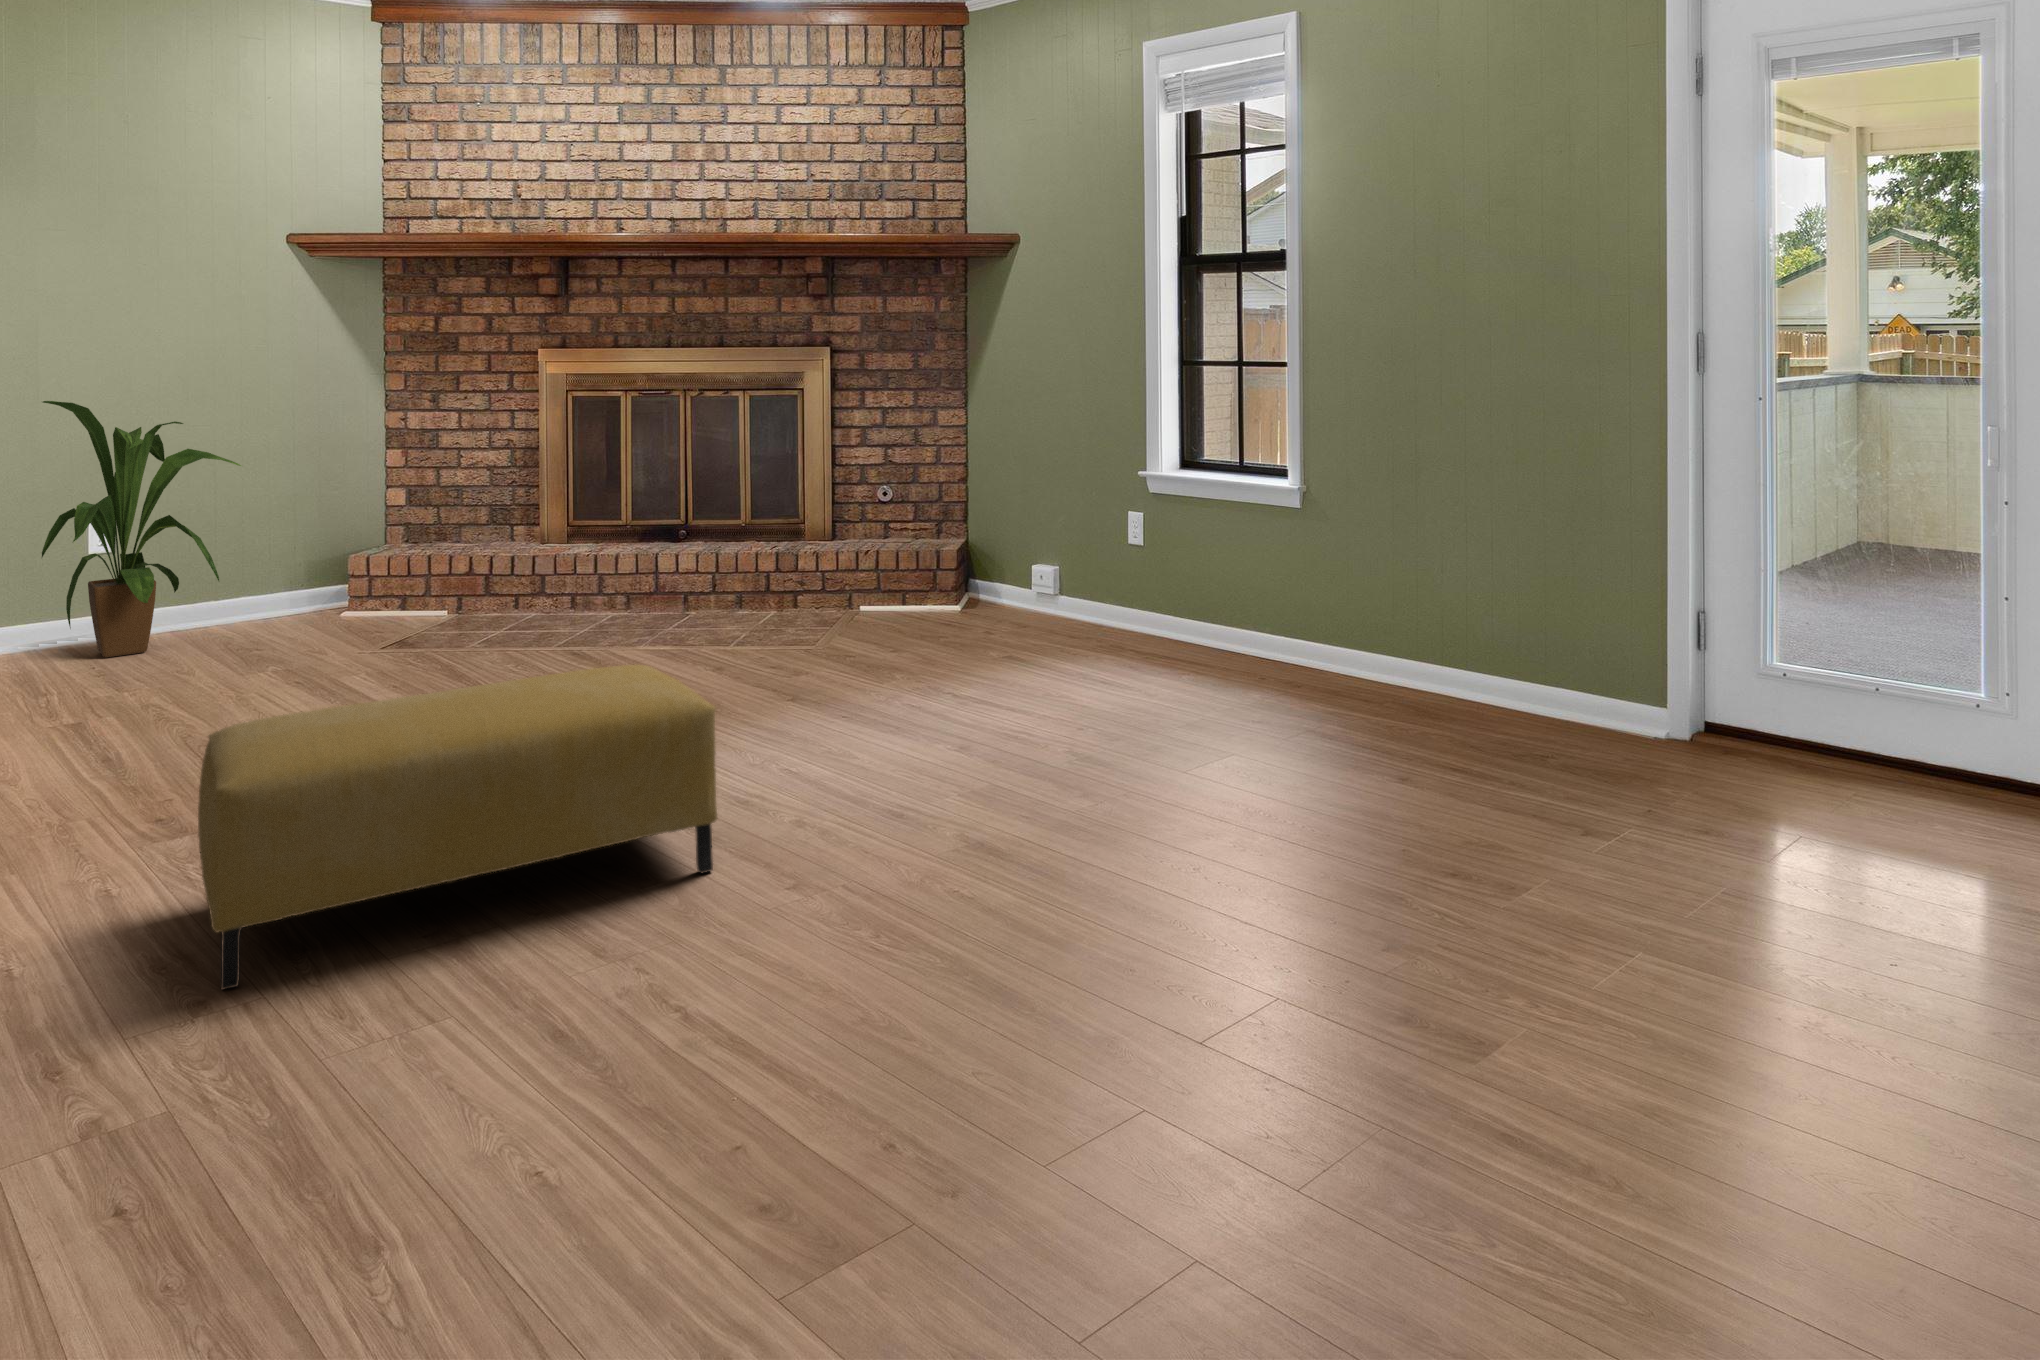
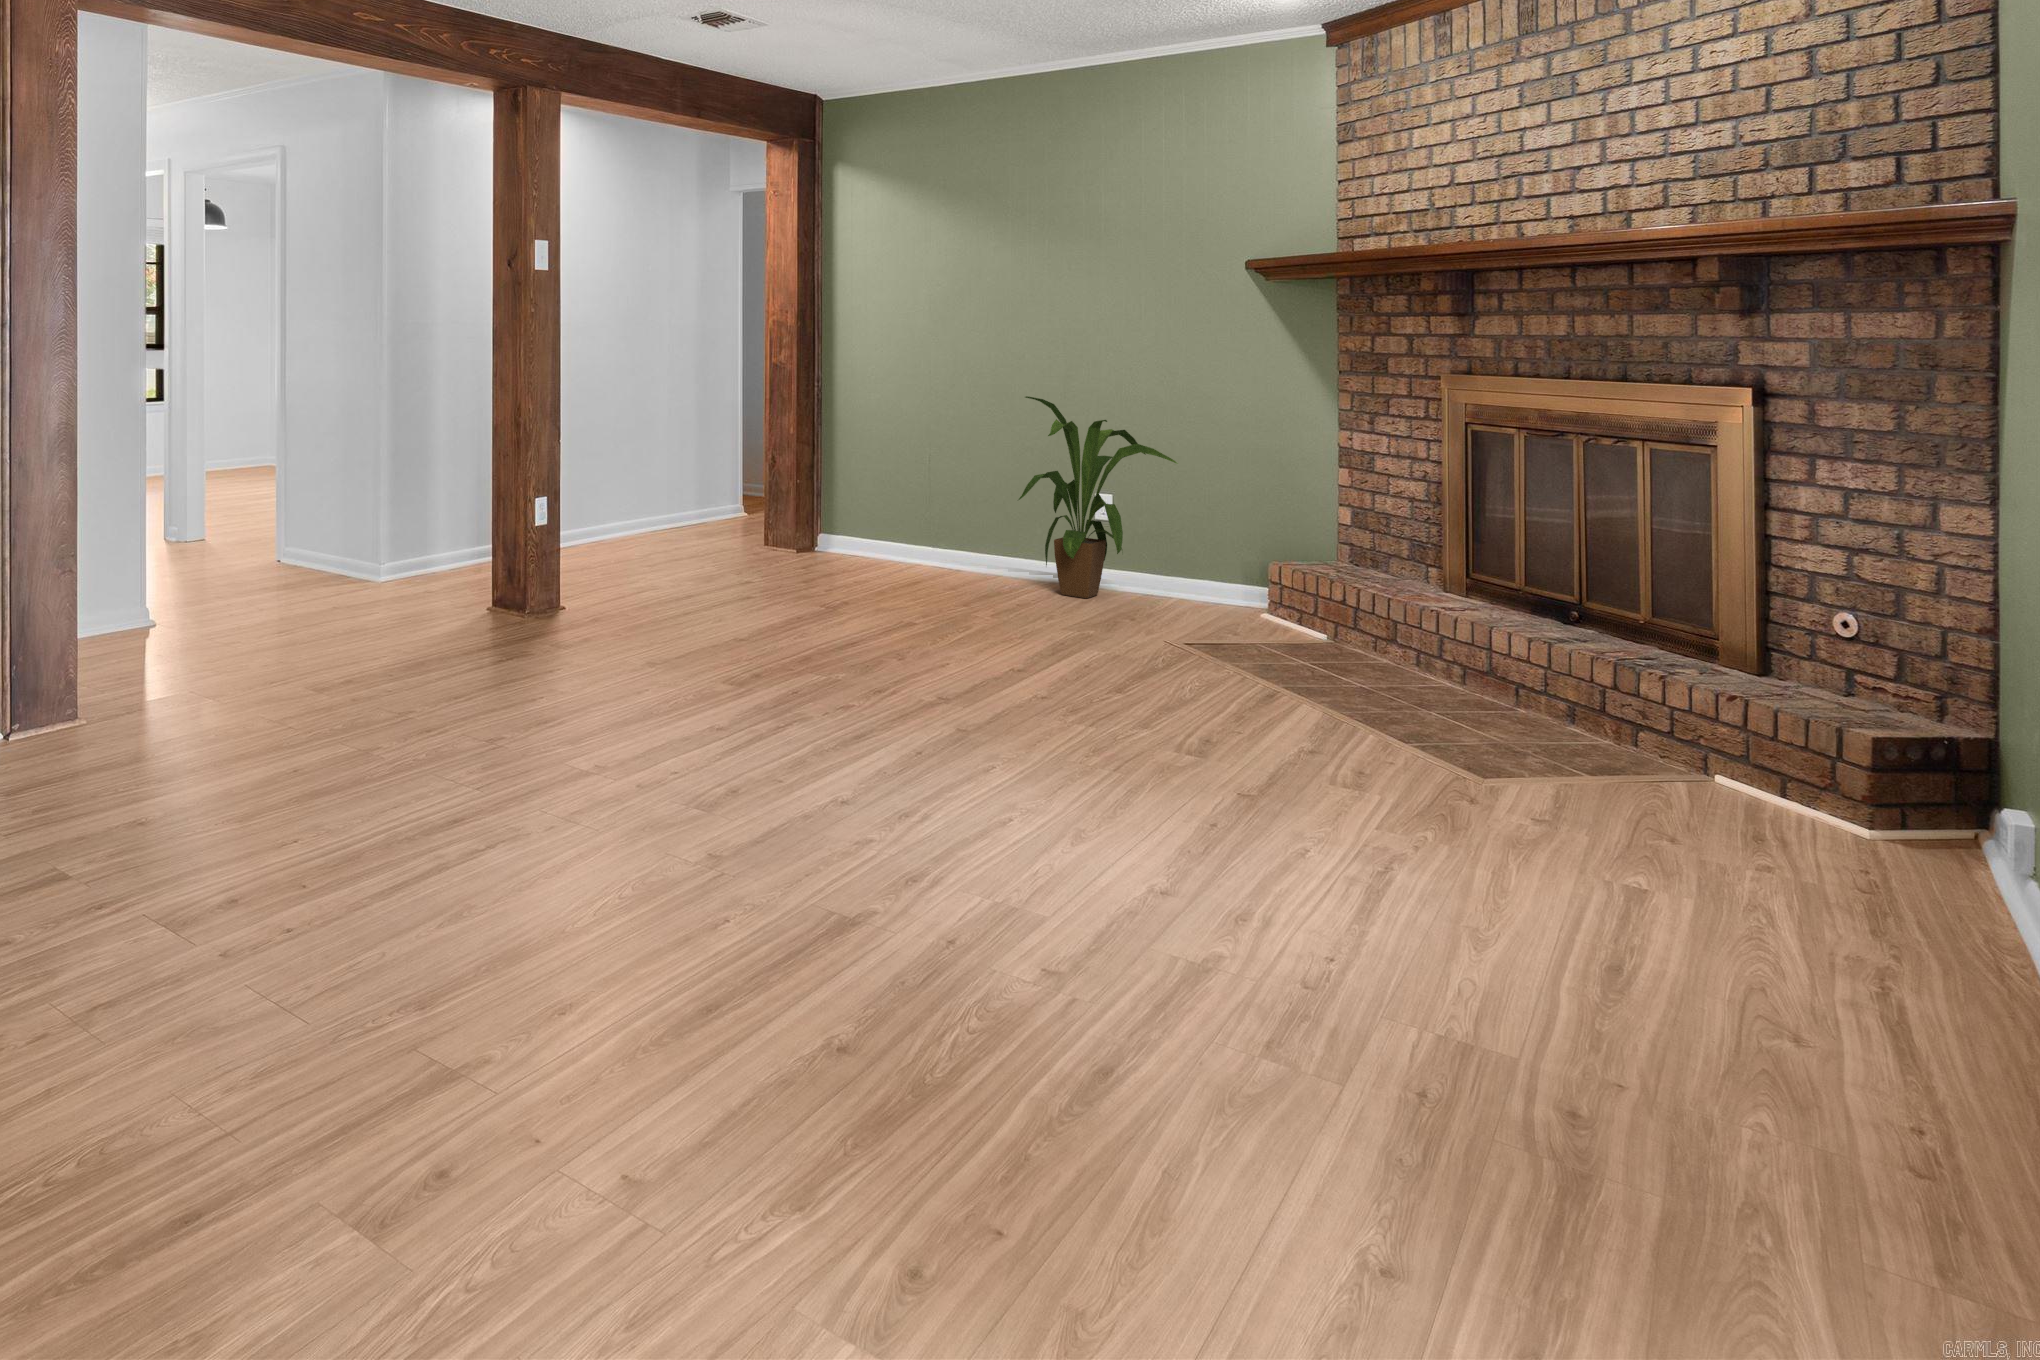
ottoman: present [198,665,717,990] -> none [554,595,885,814]

